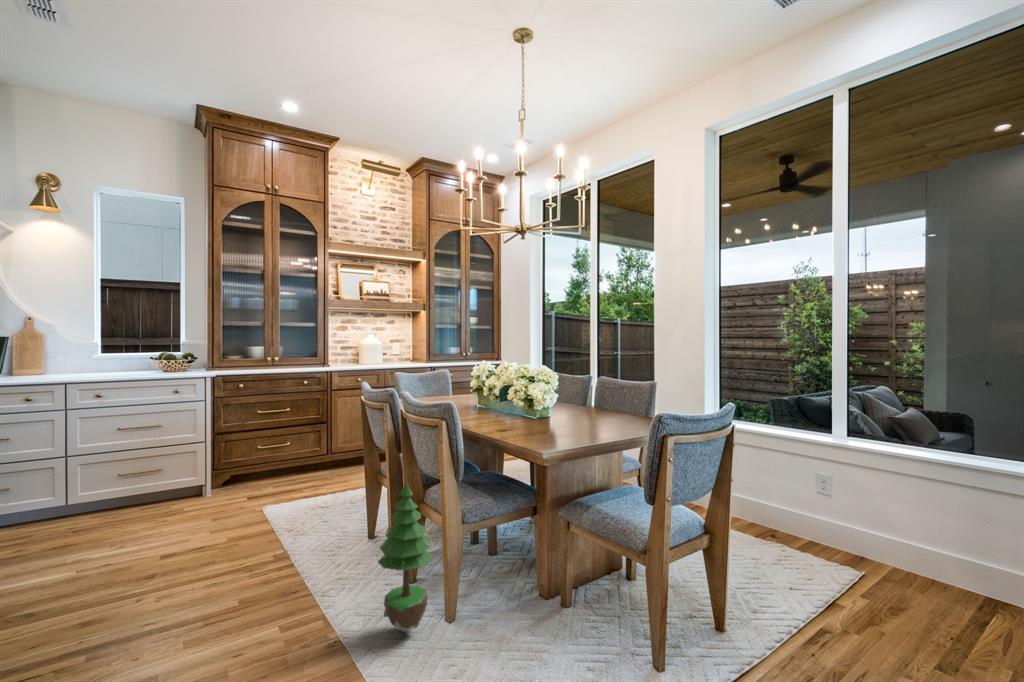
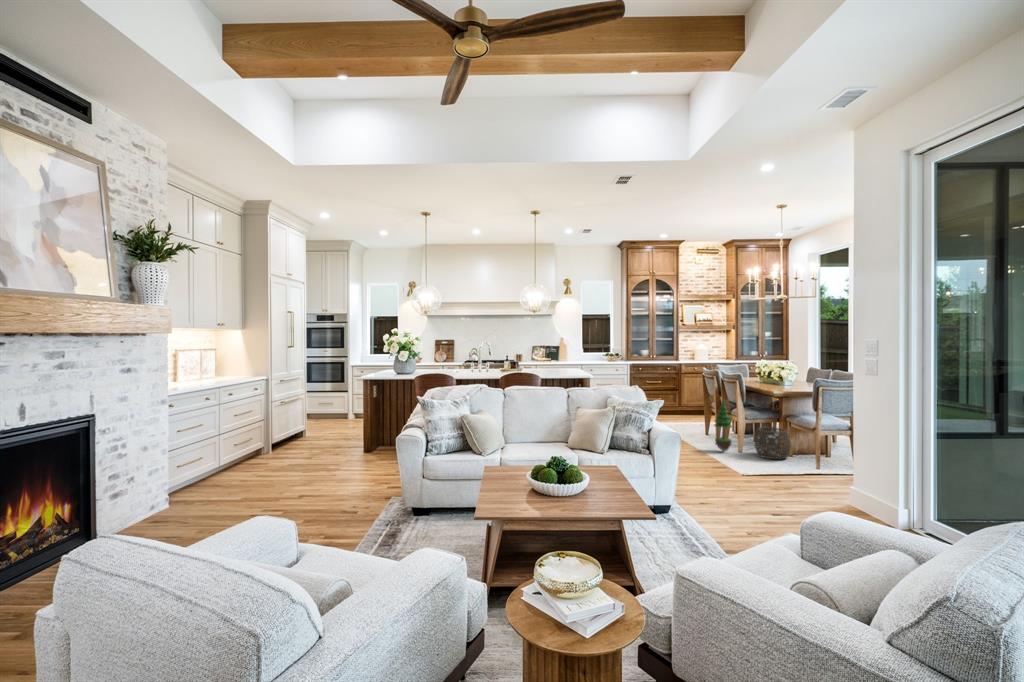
woven basket: none [484,535,570,640] -> present [755,427,791,459]

